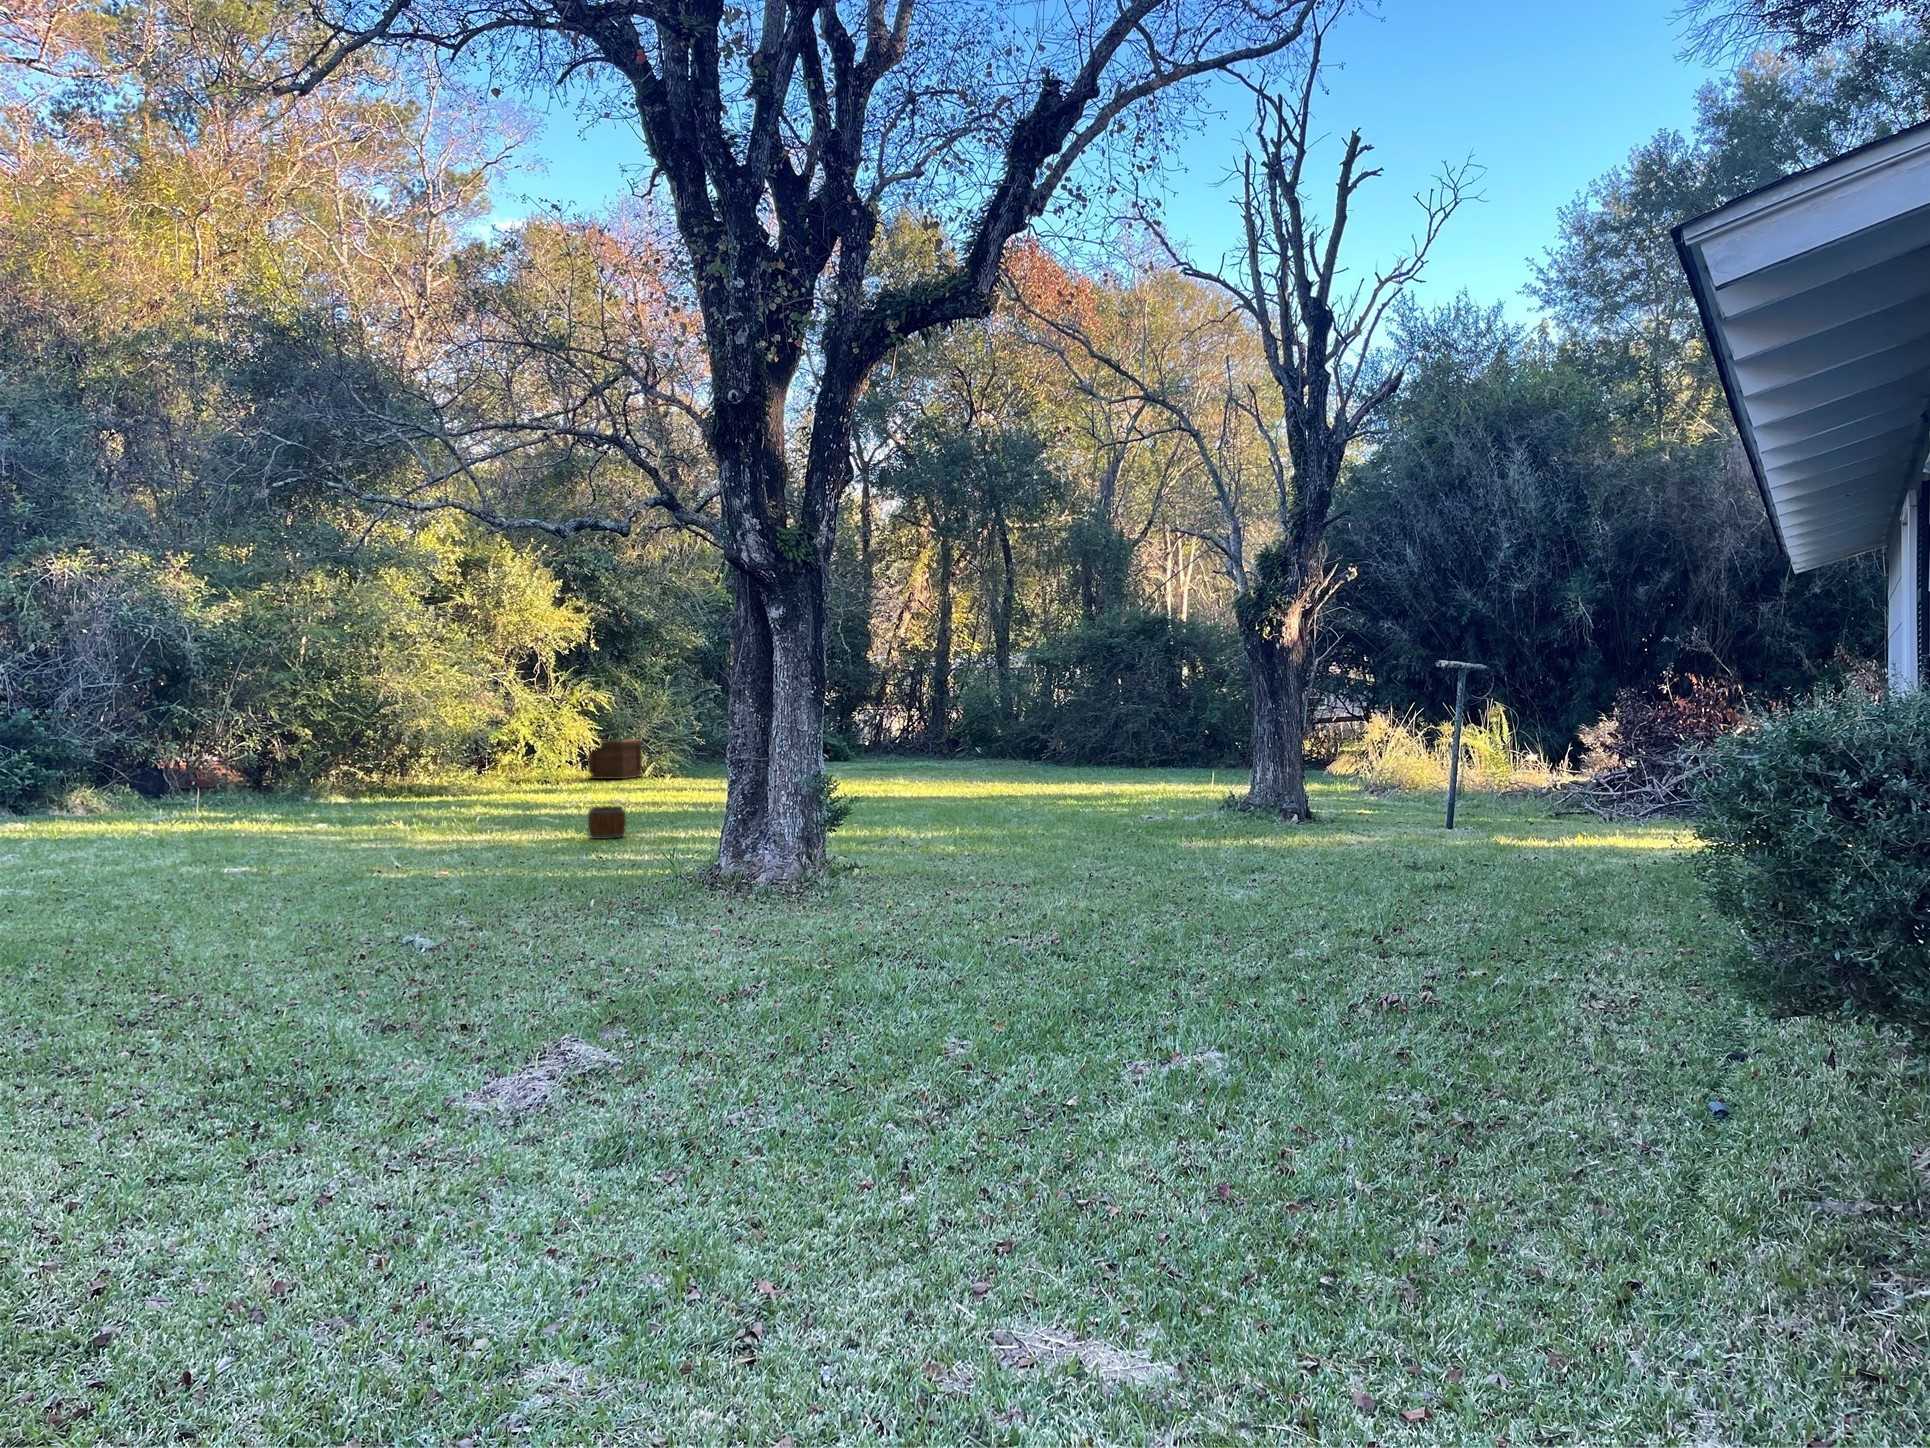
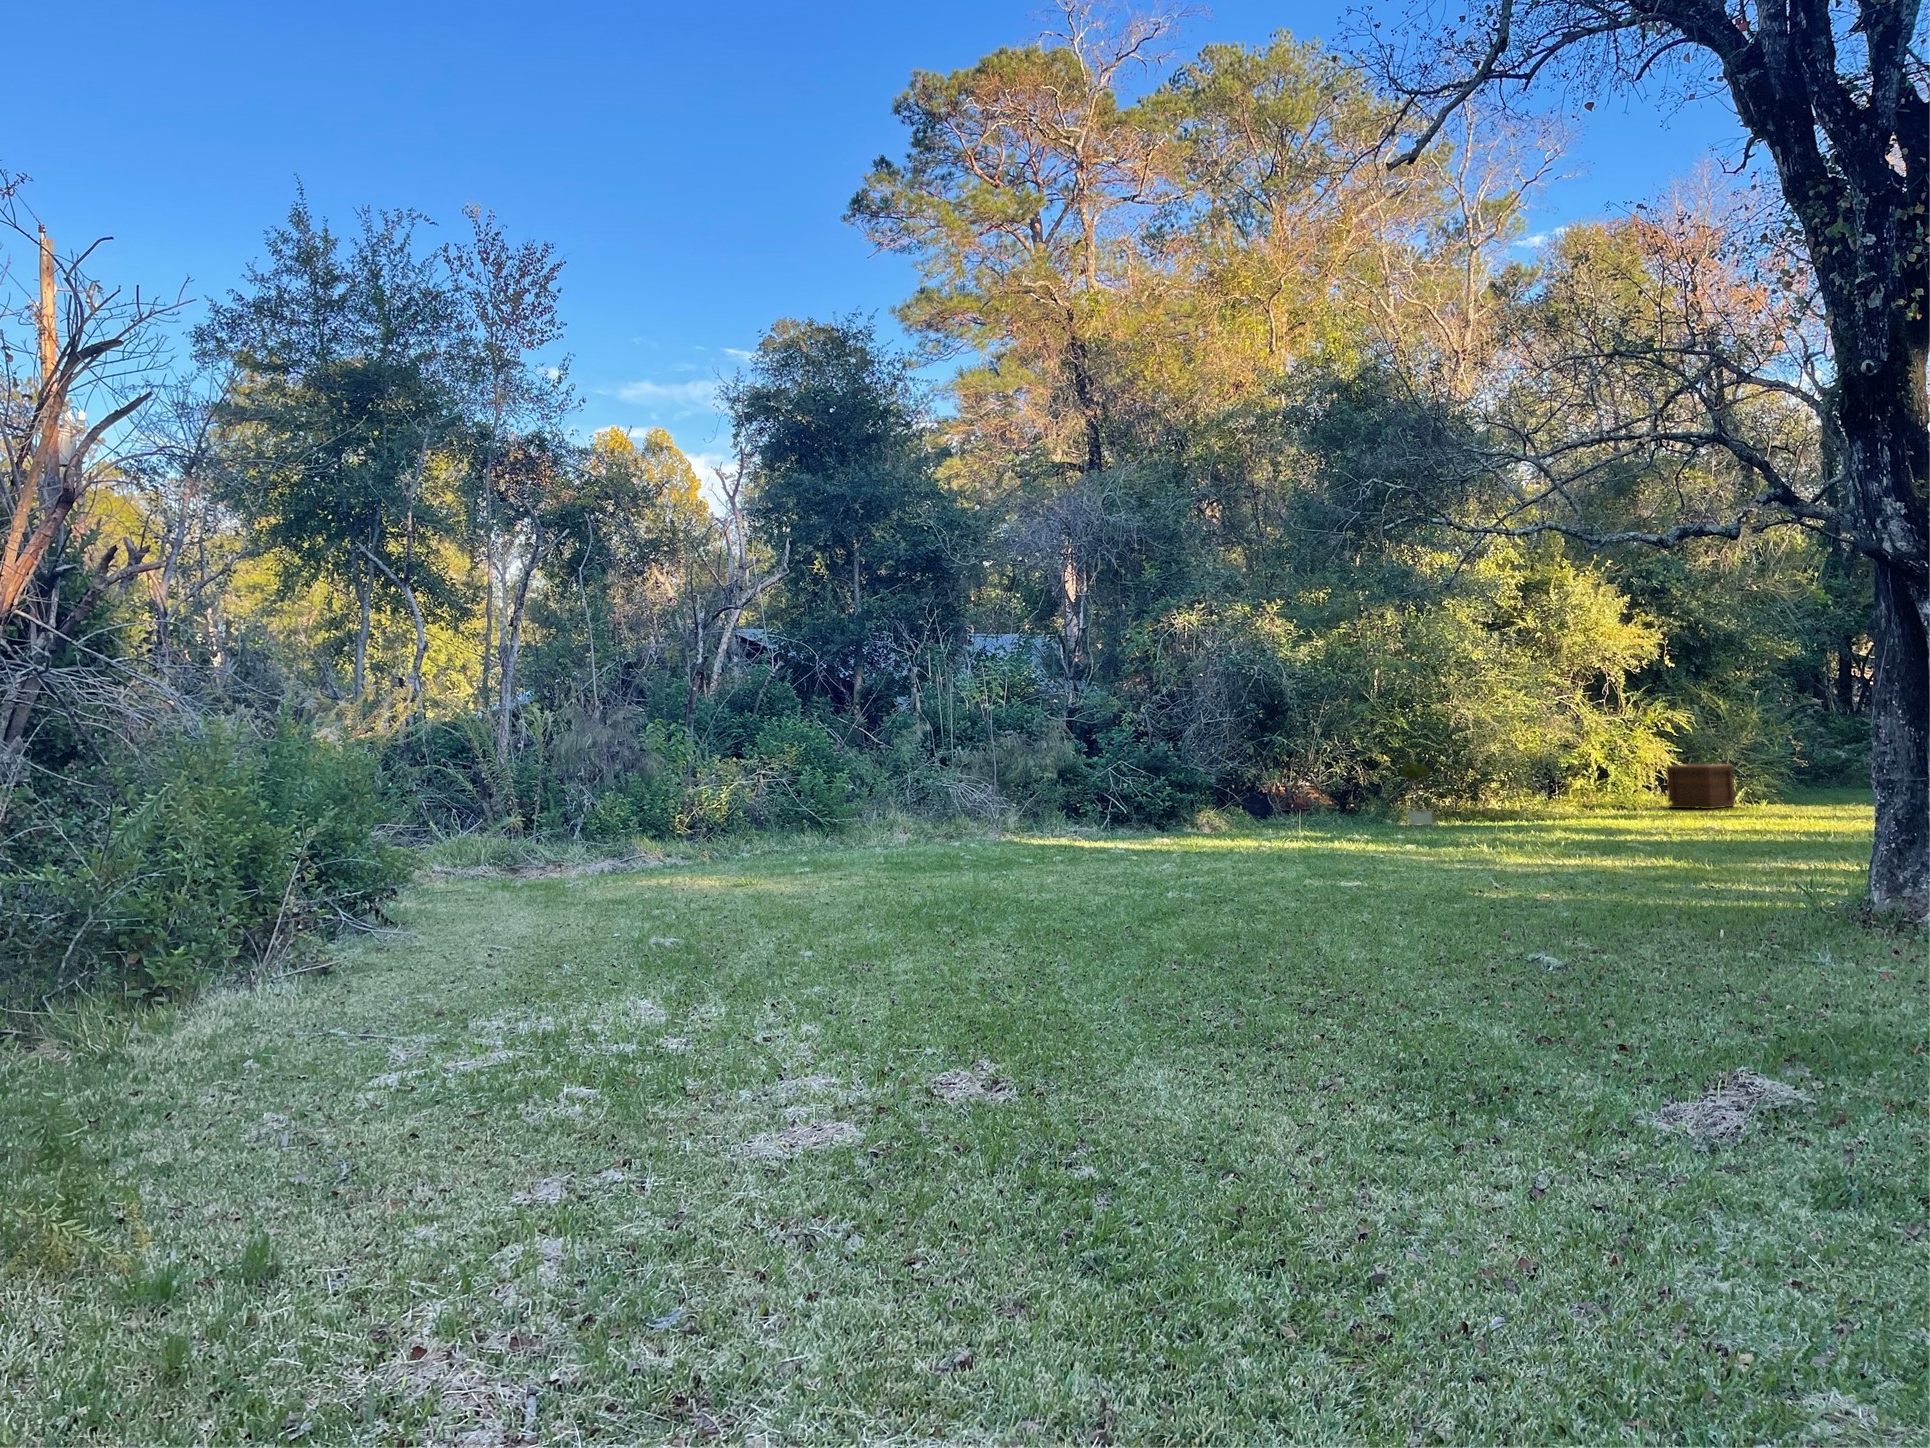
potted tree: none [324,736,357,804] -> present [1401,762,1433,825]
bucket: present [588,806,626,839] -> none [1689,834,1735,870]

